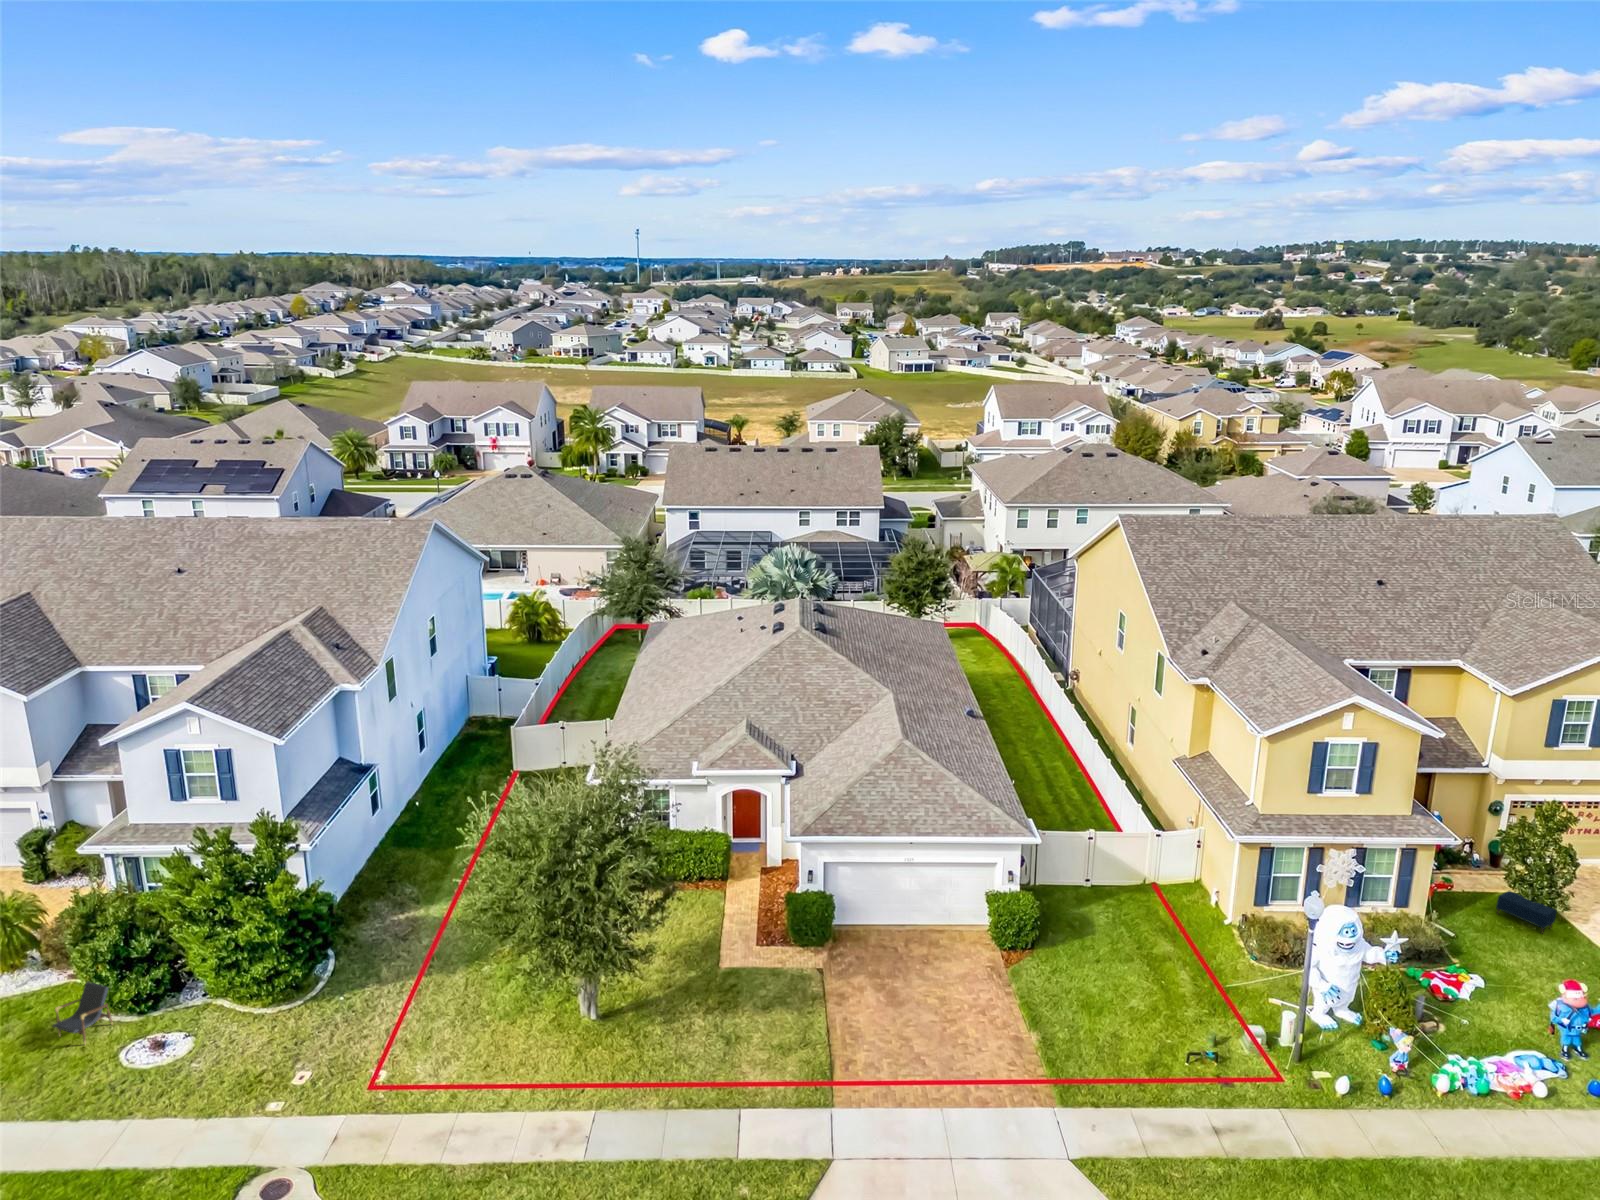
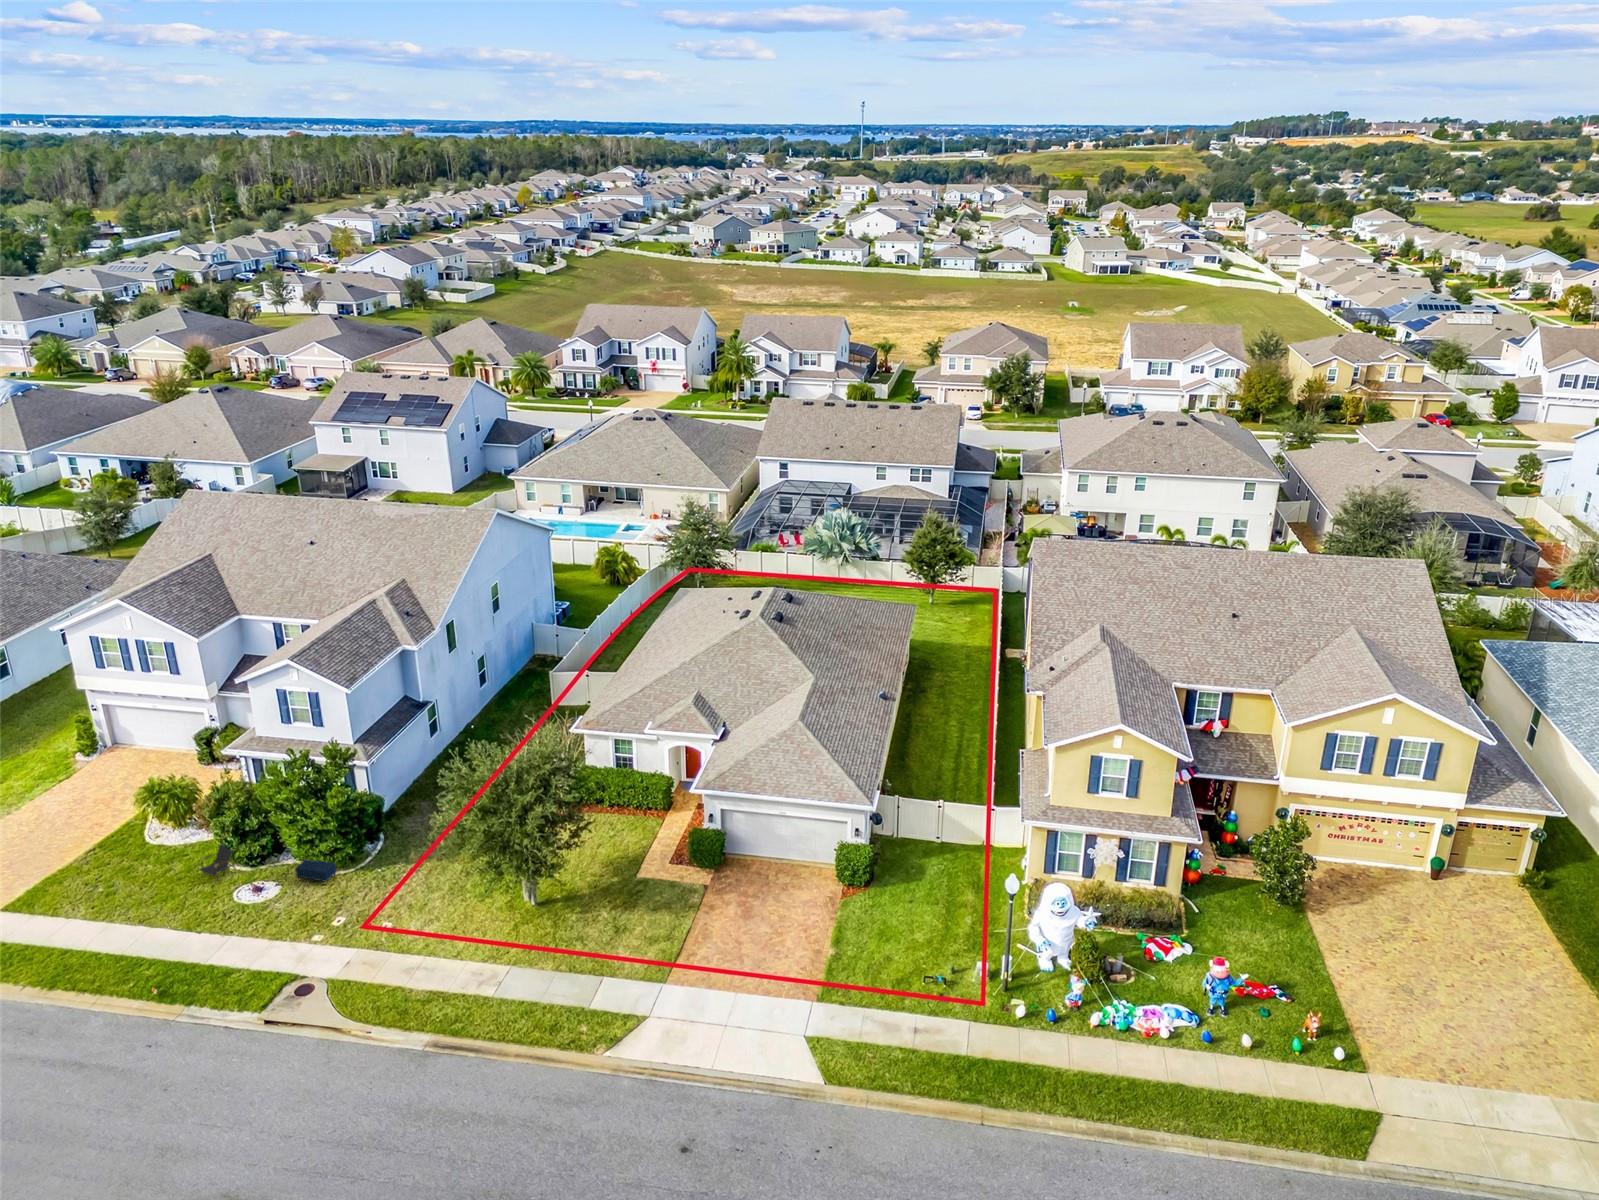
bench: present [1496,891,1556,933] -> present [295,859,336,884]

